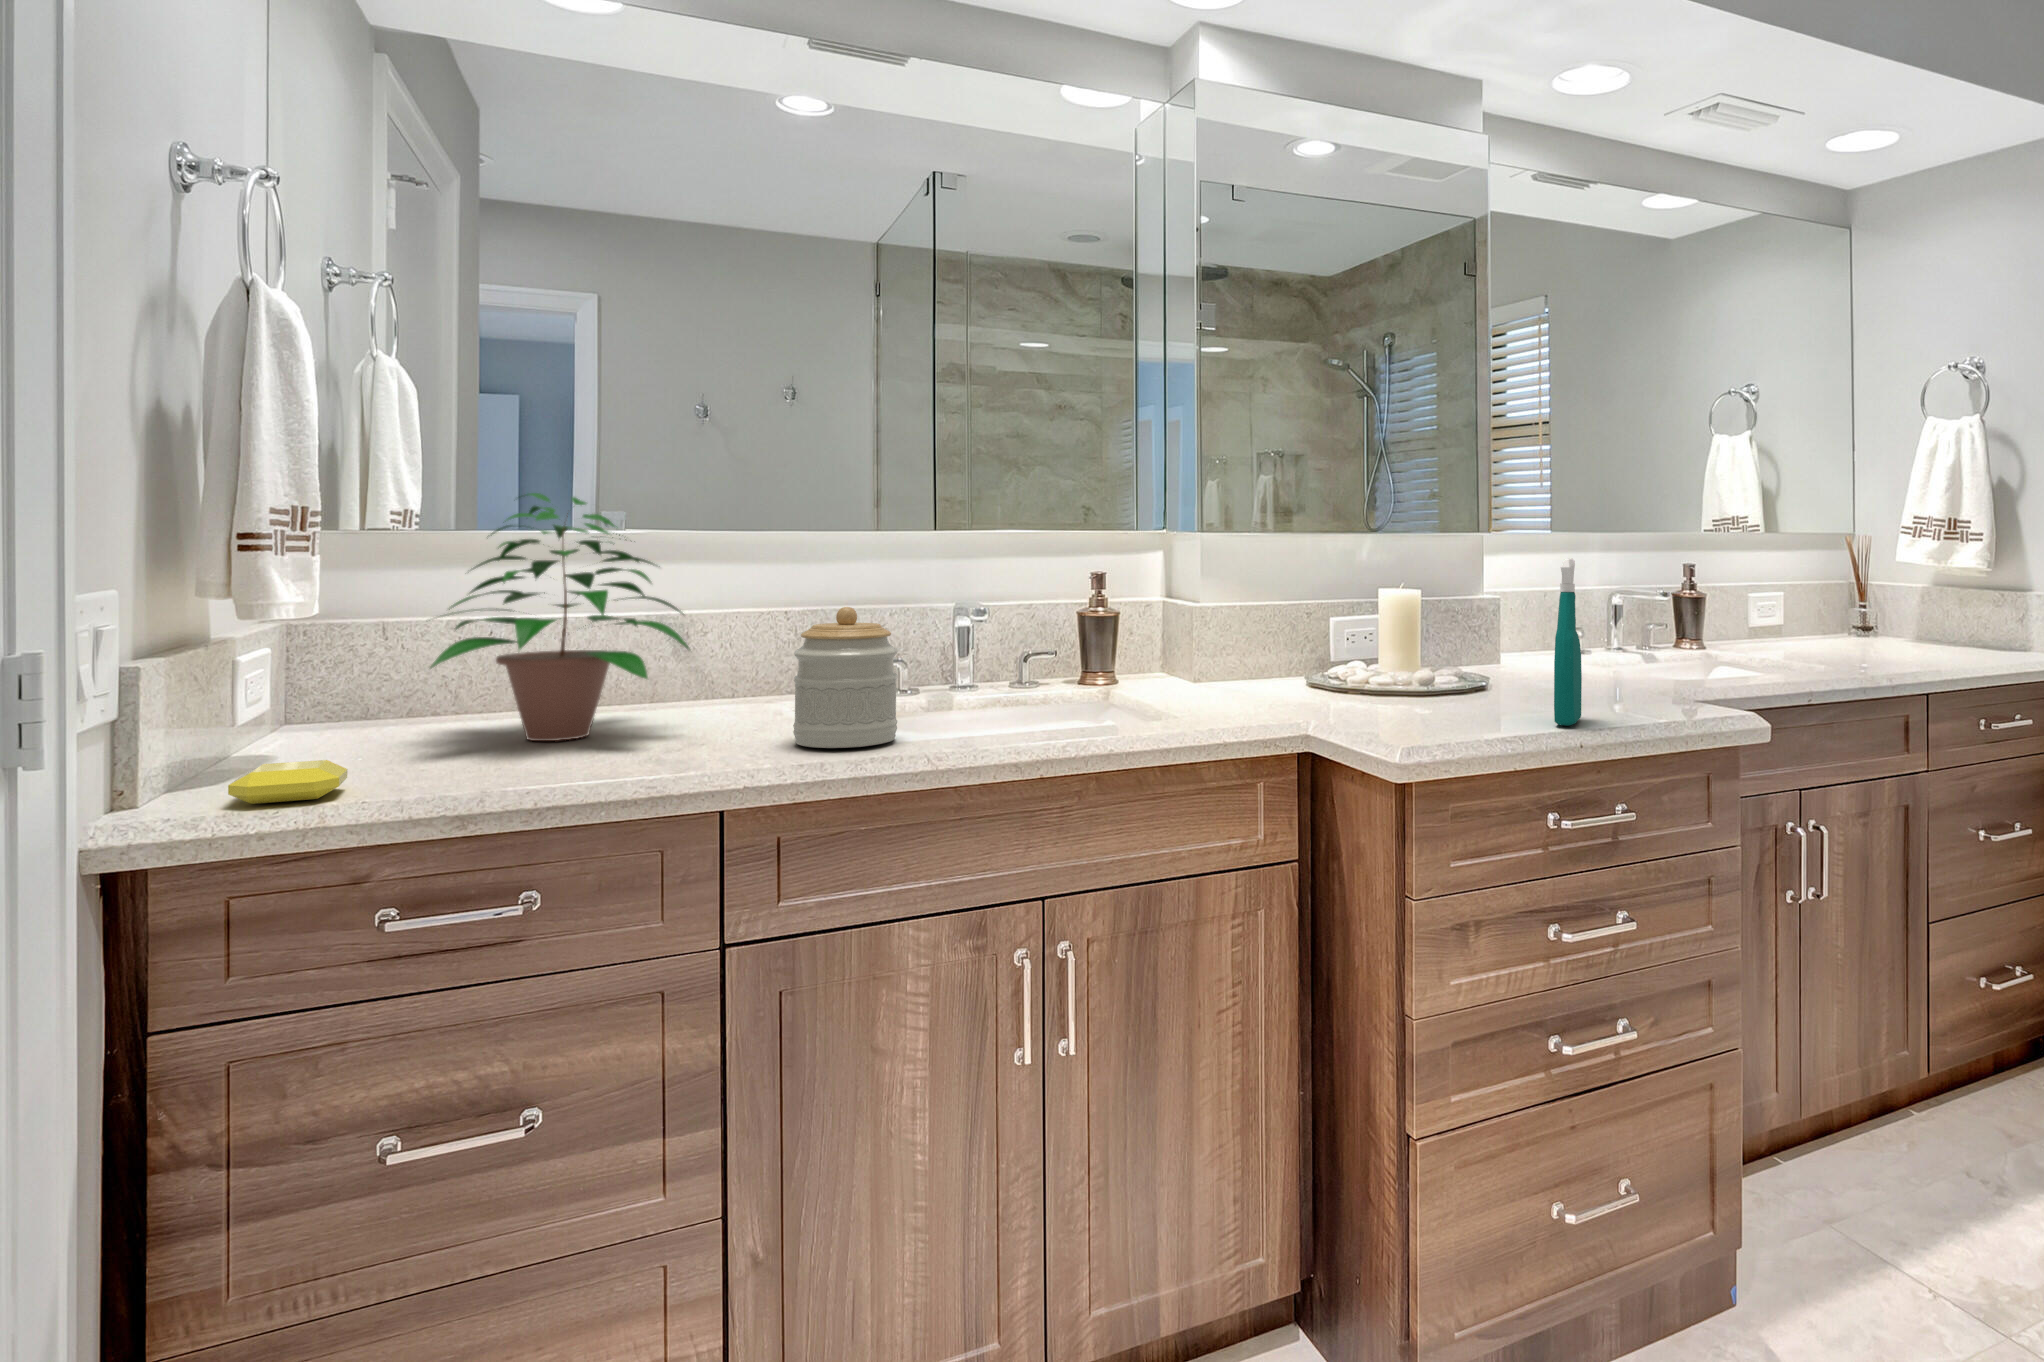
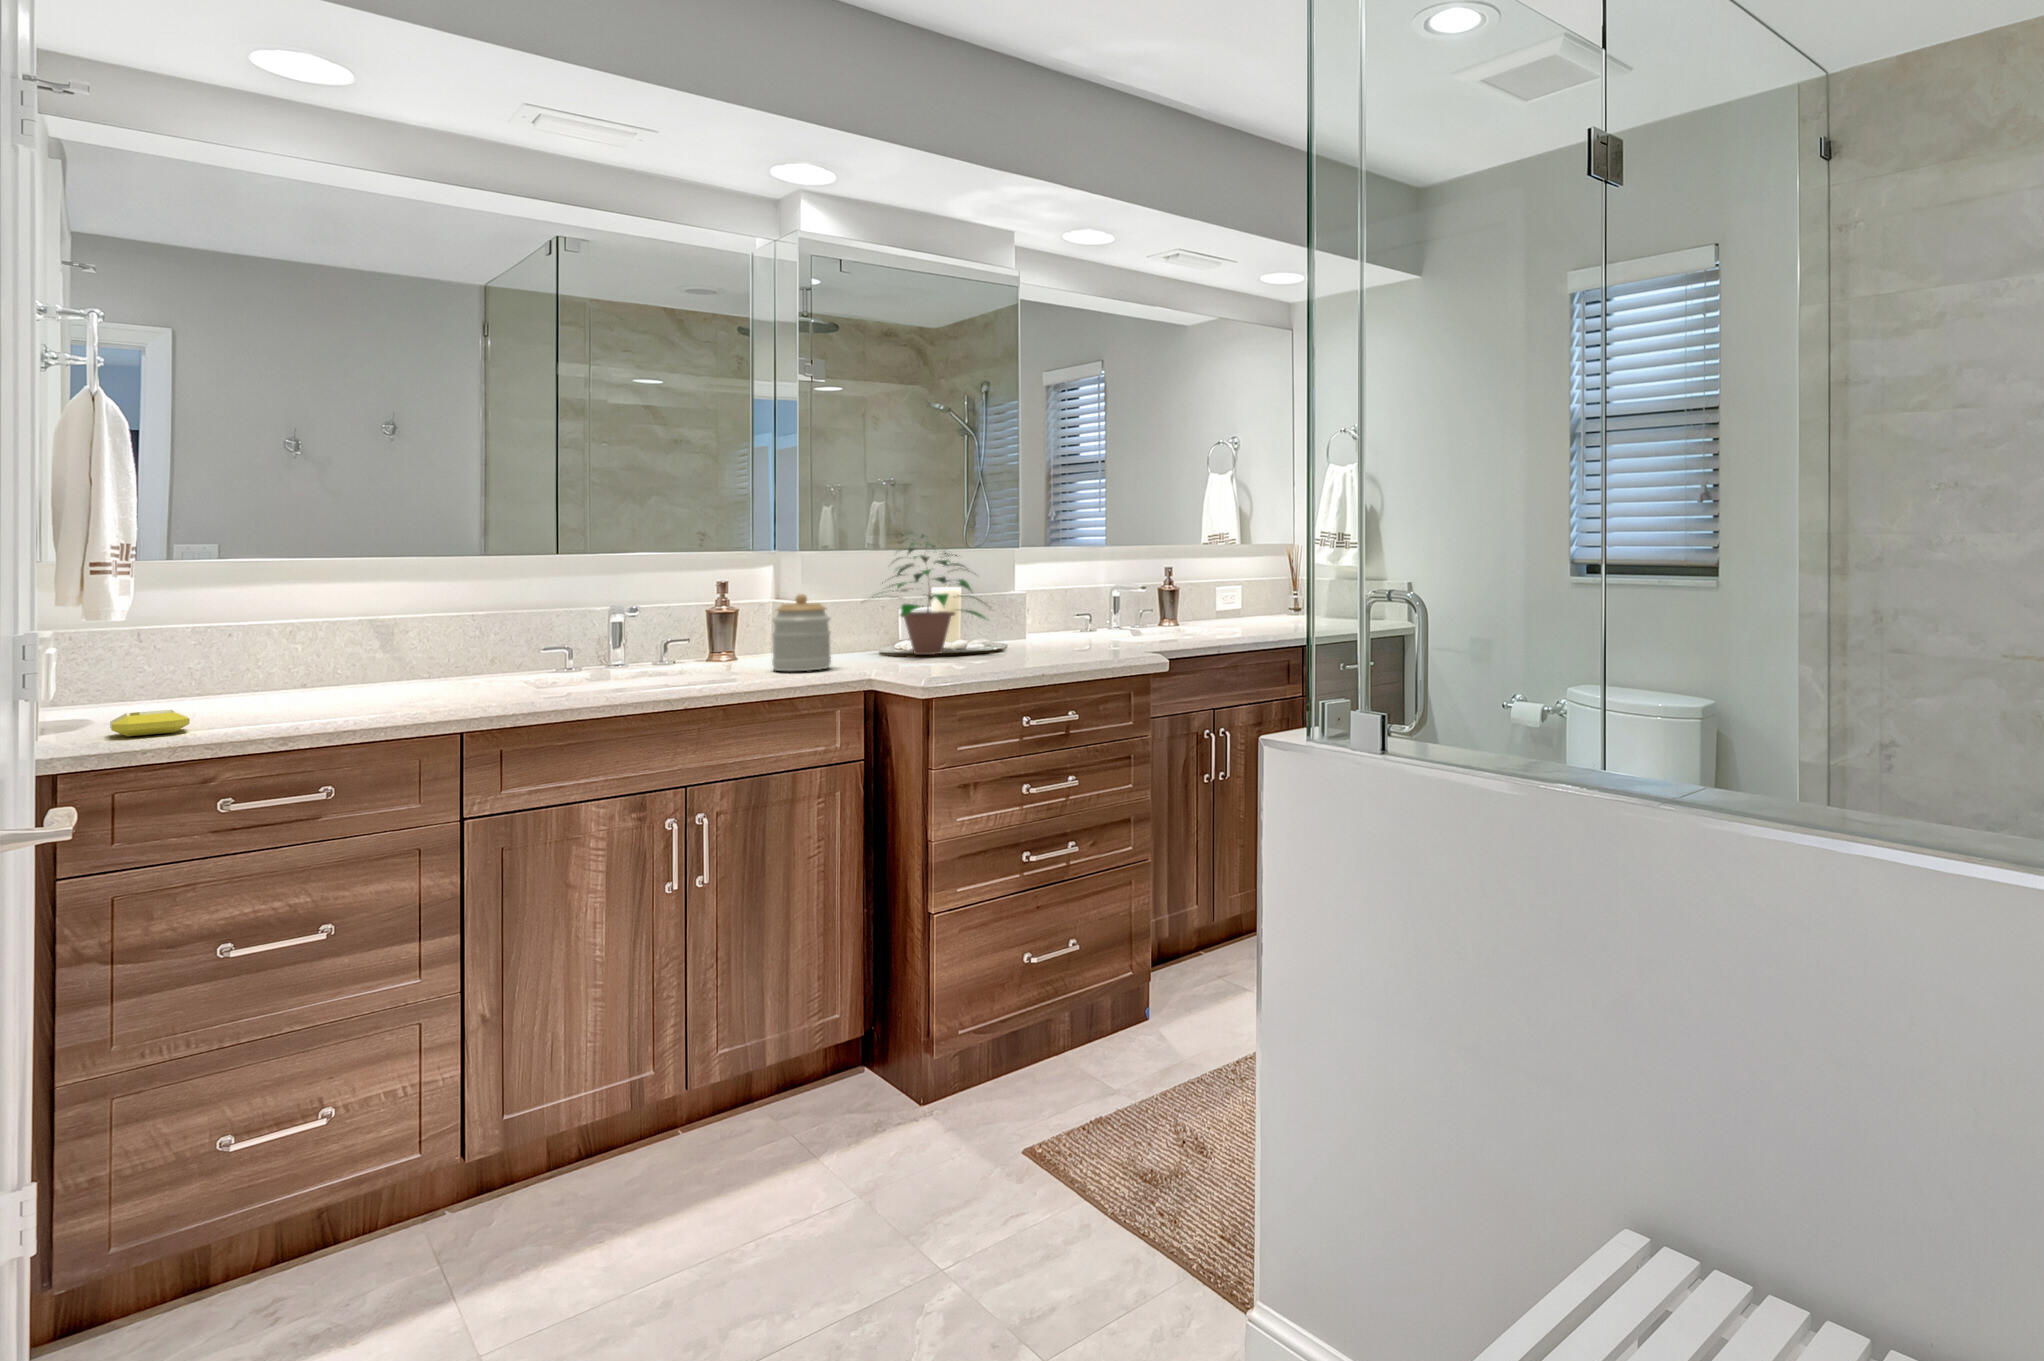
potted plant: present [431,493,690,741] -> present [889,535,989,655]
spray bottle: present [1554,558,1582,726] -> none [1028,563,1049,666]
jar: present [793,607,898,748] -> present [772,594,831,671]

